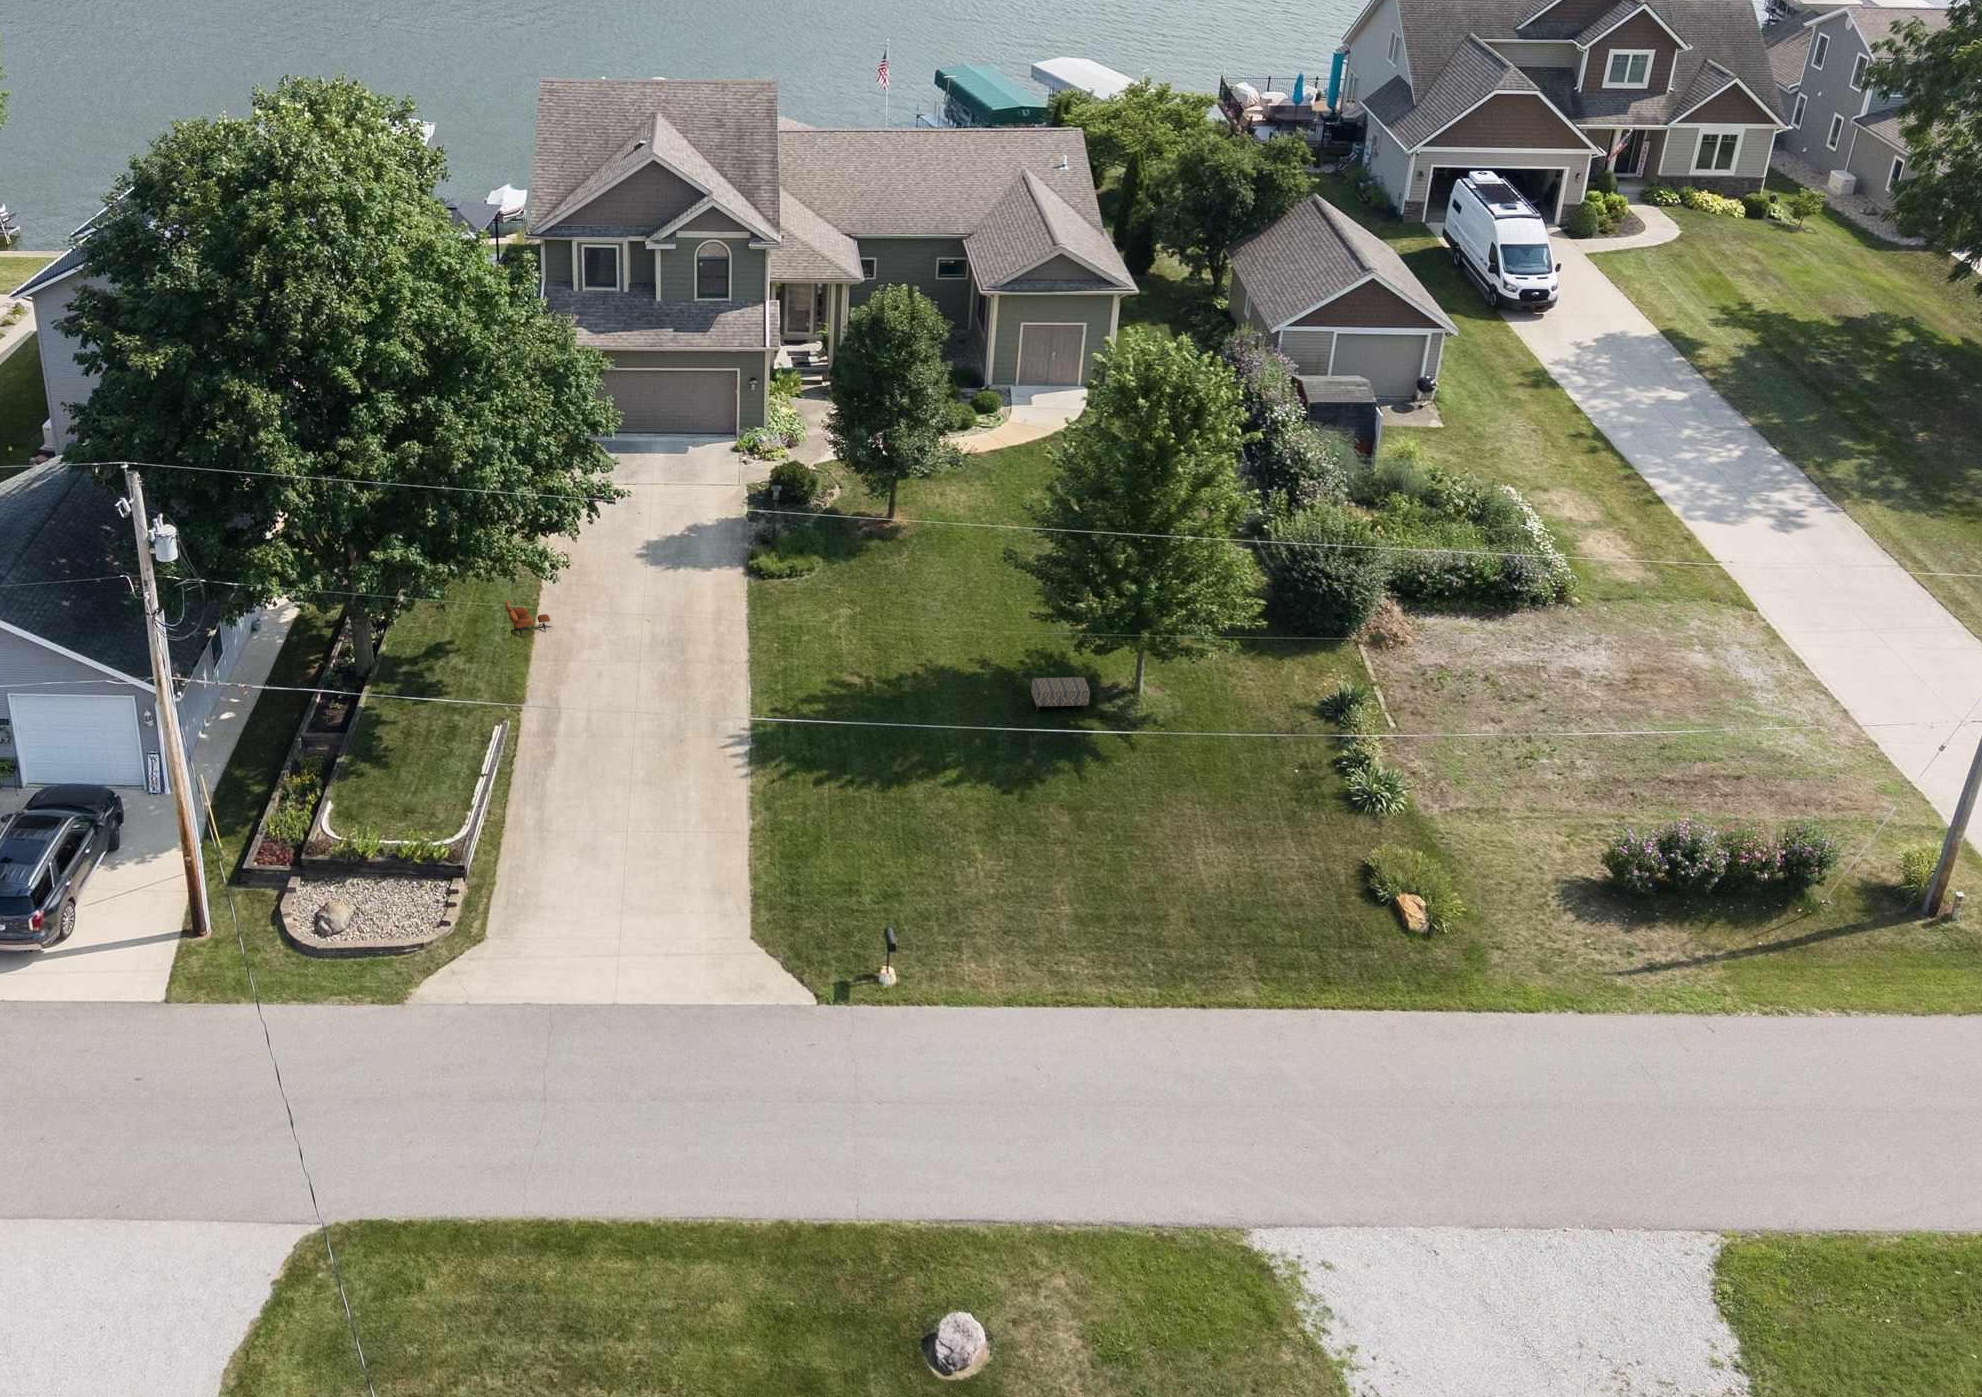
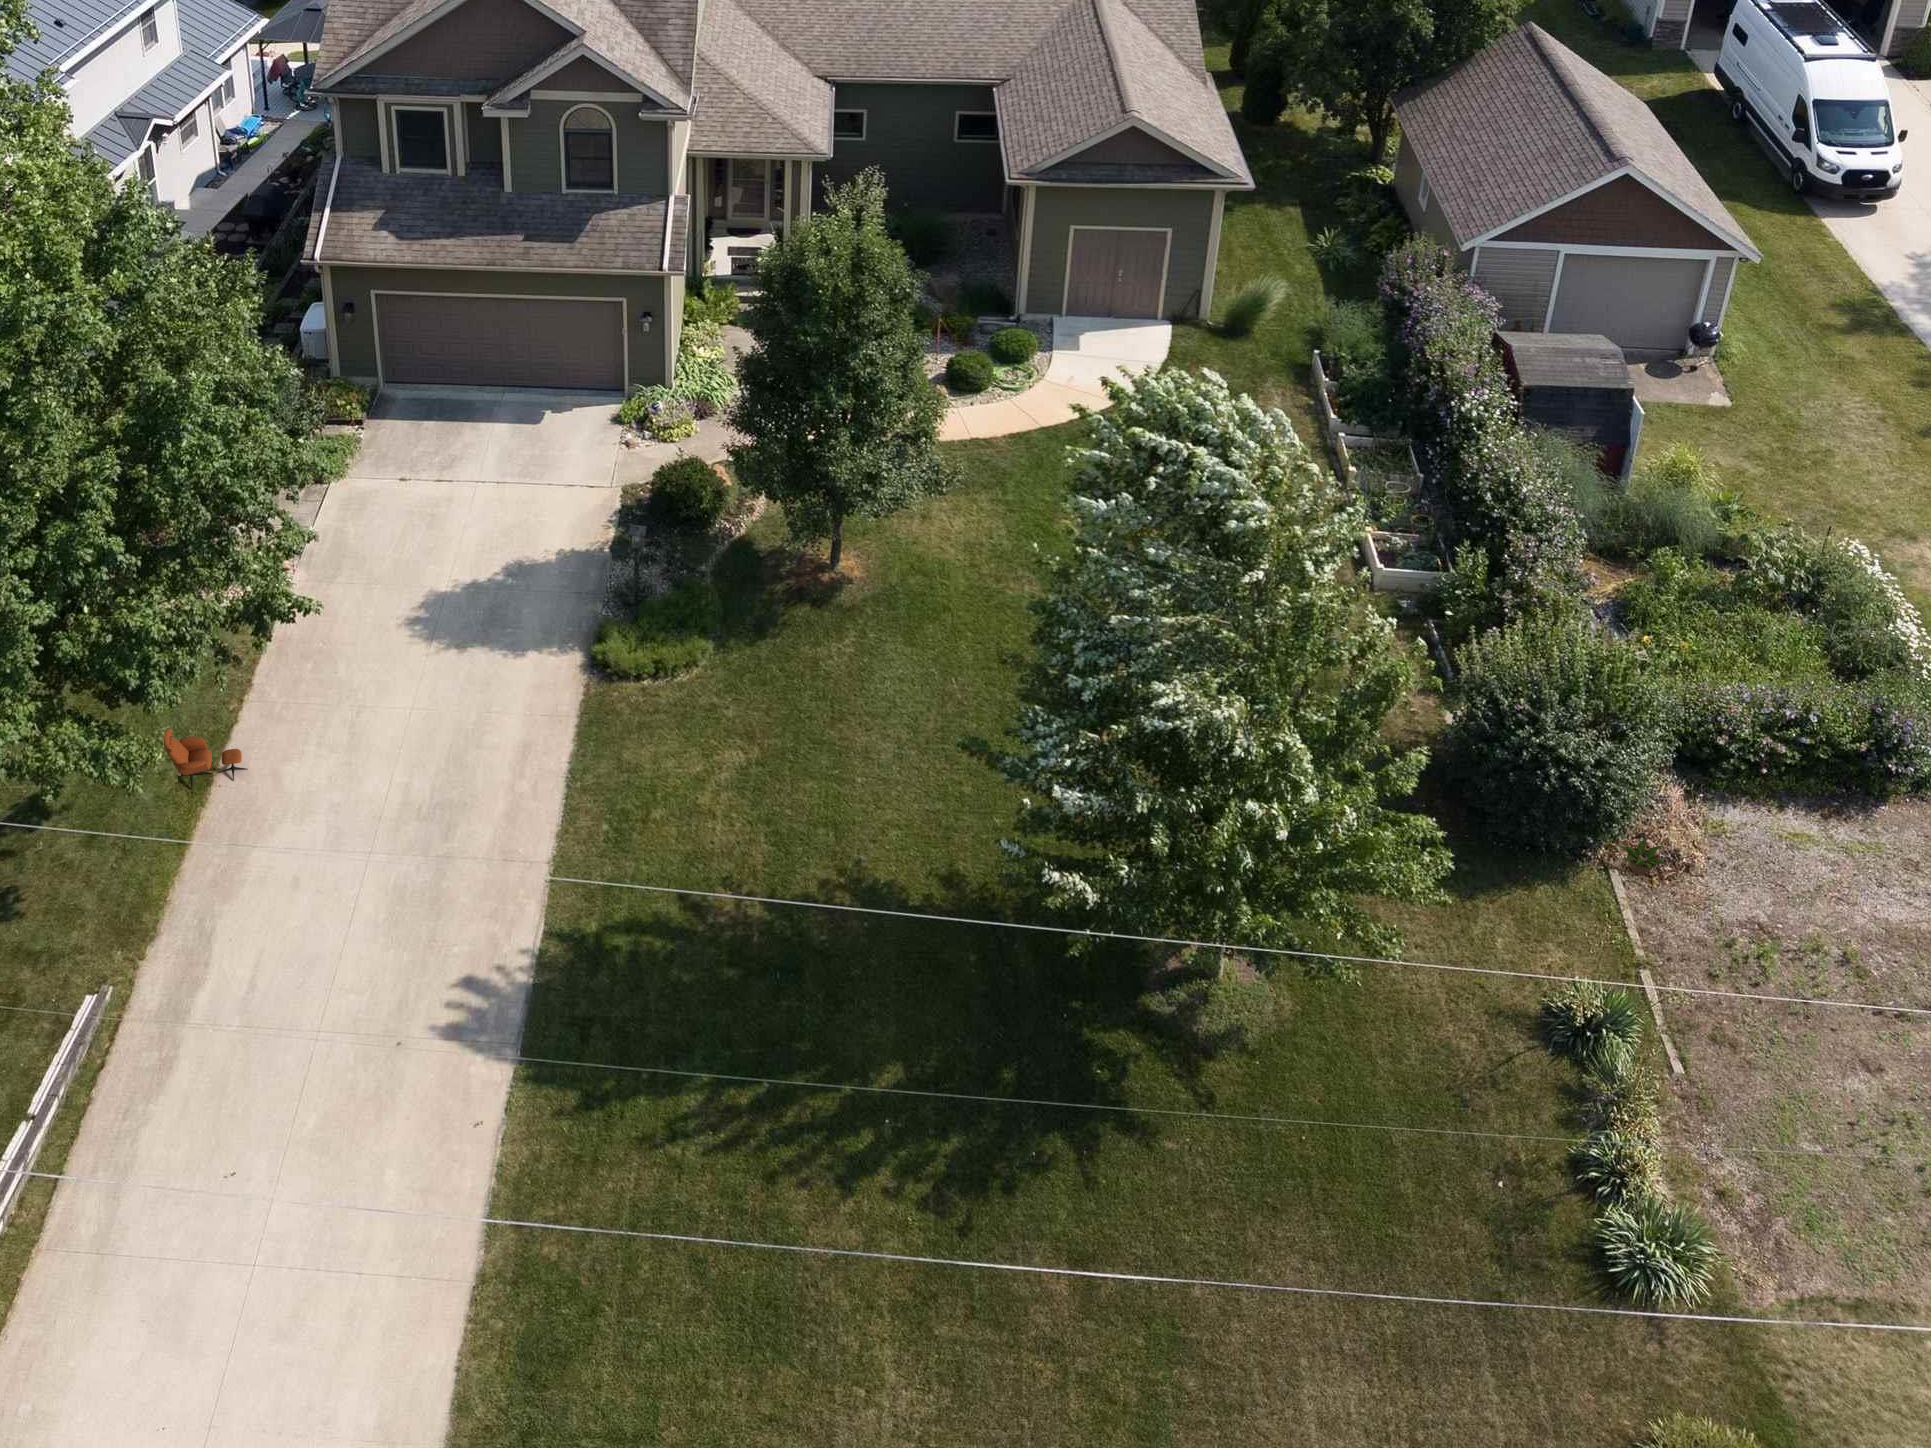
bench: present [1031,677,1090,712] -> none [1022,938,1124,1002]

